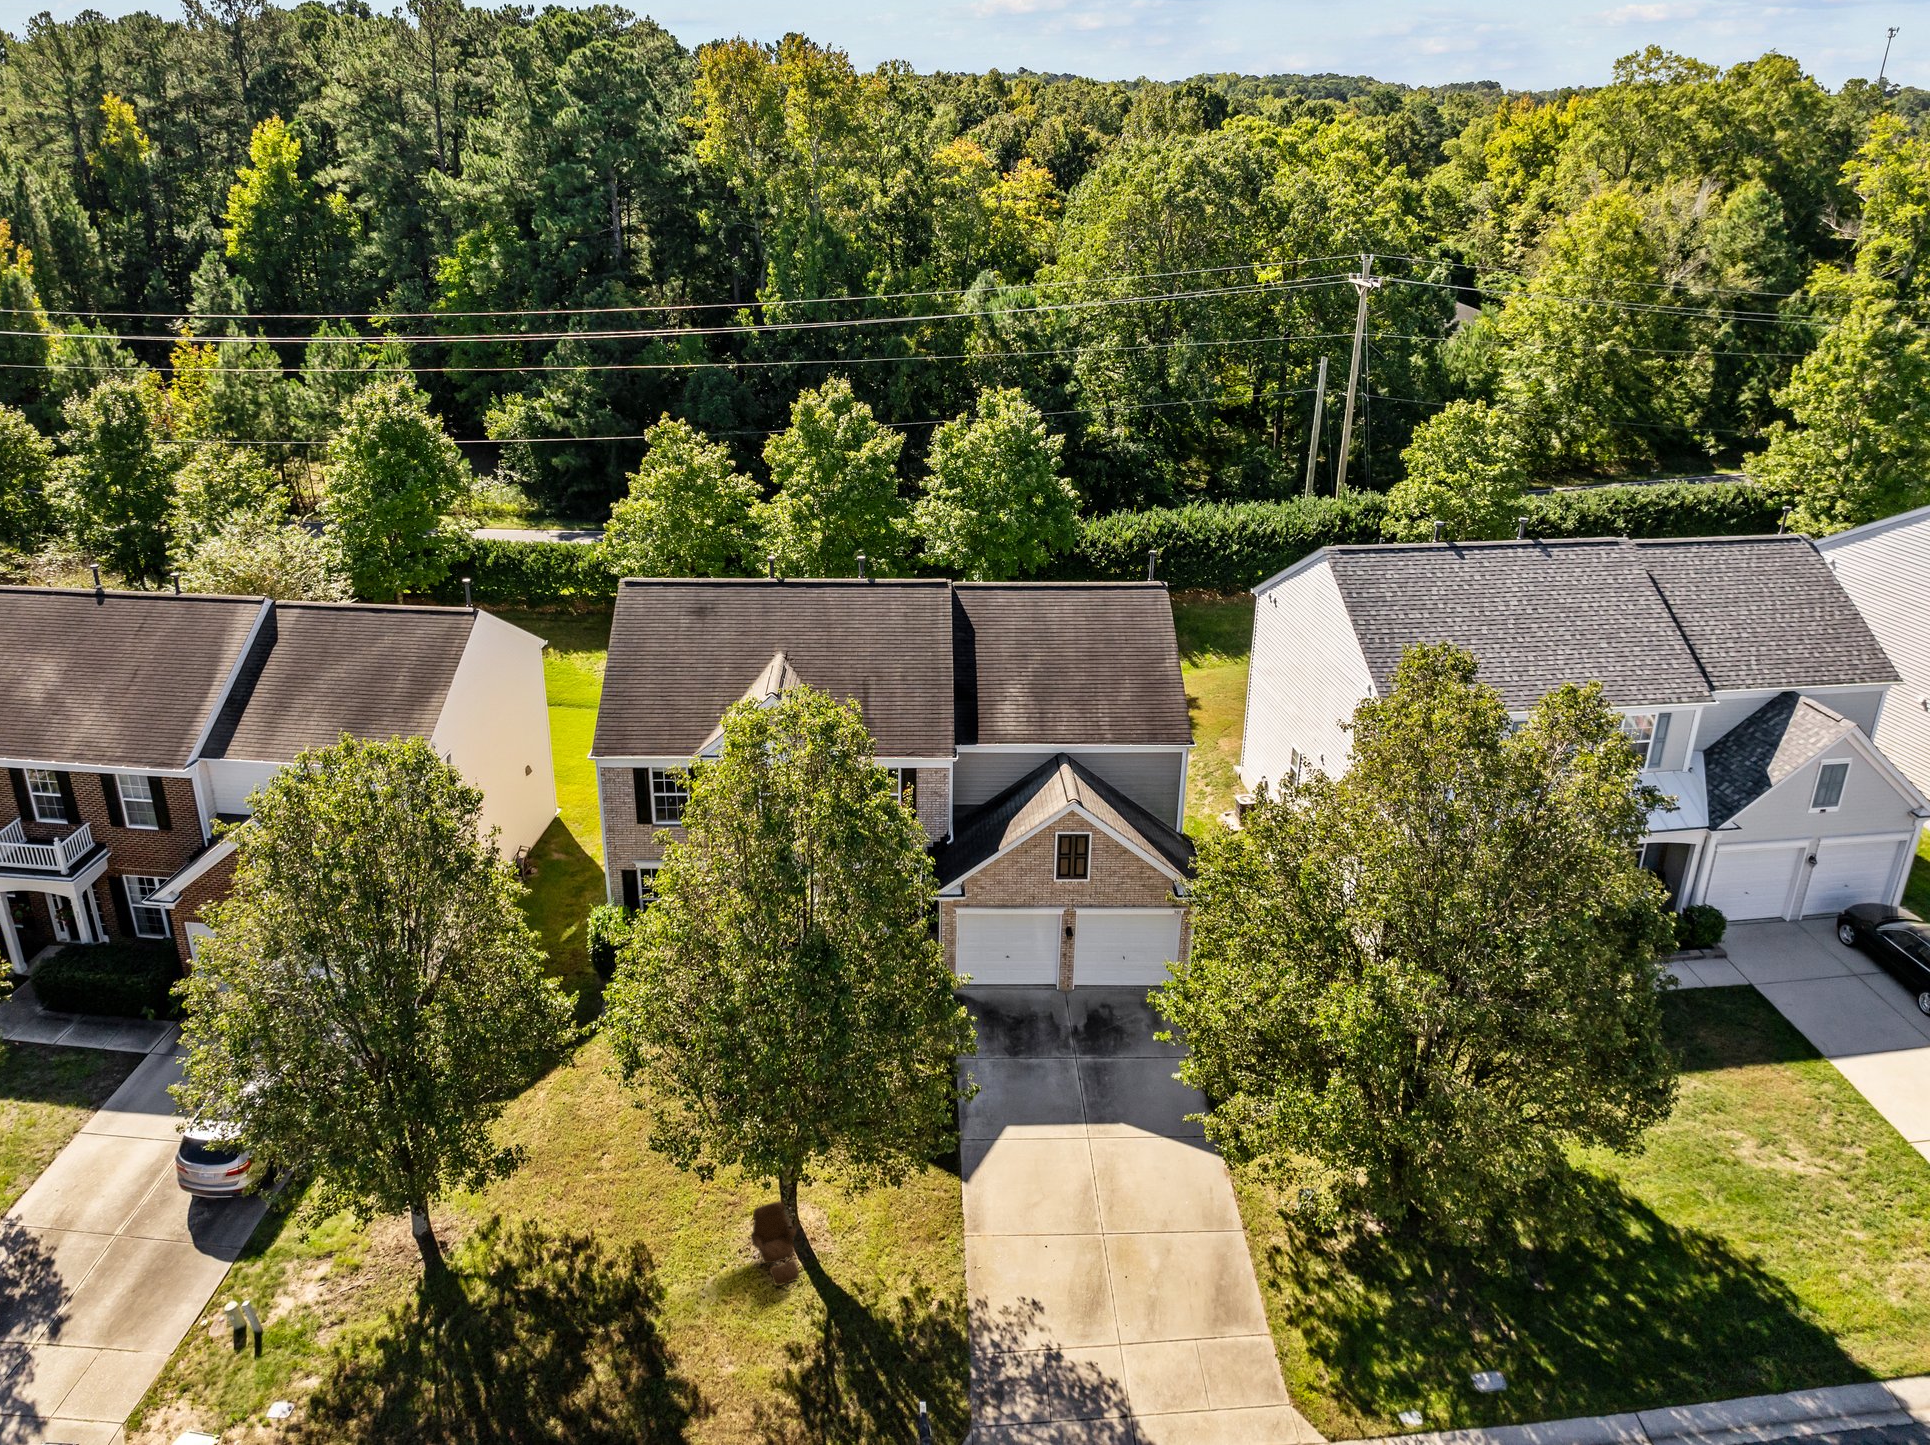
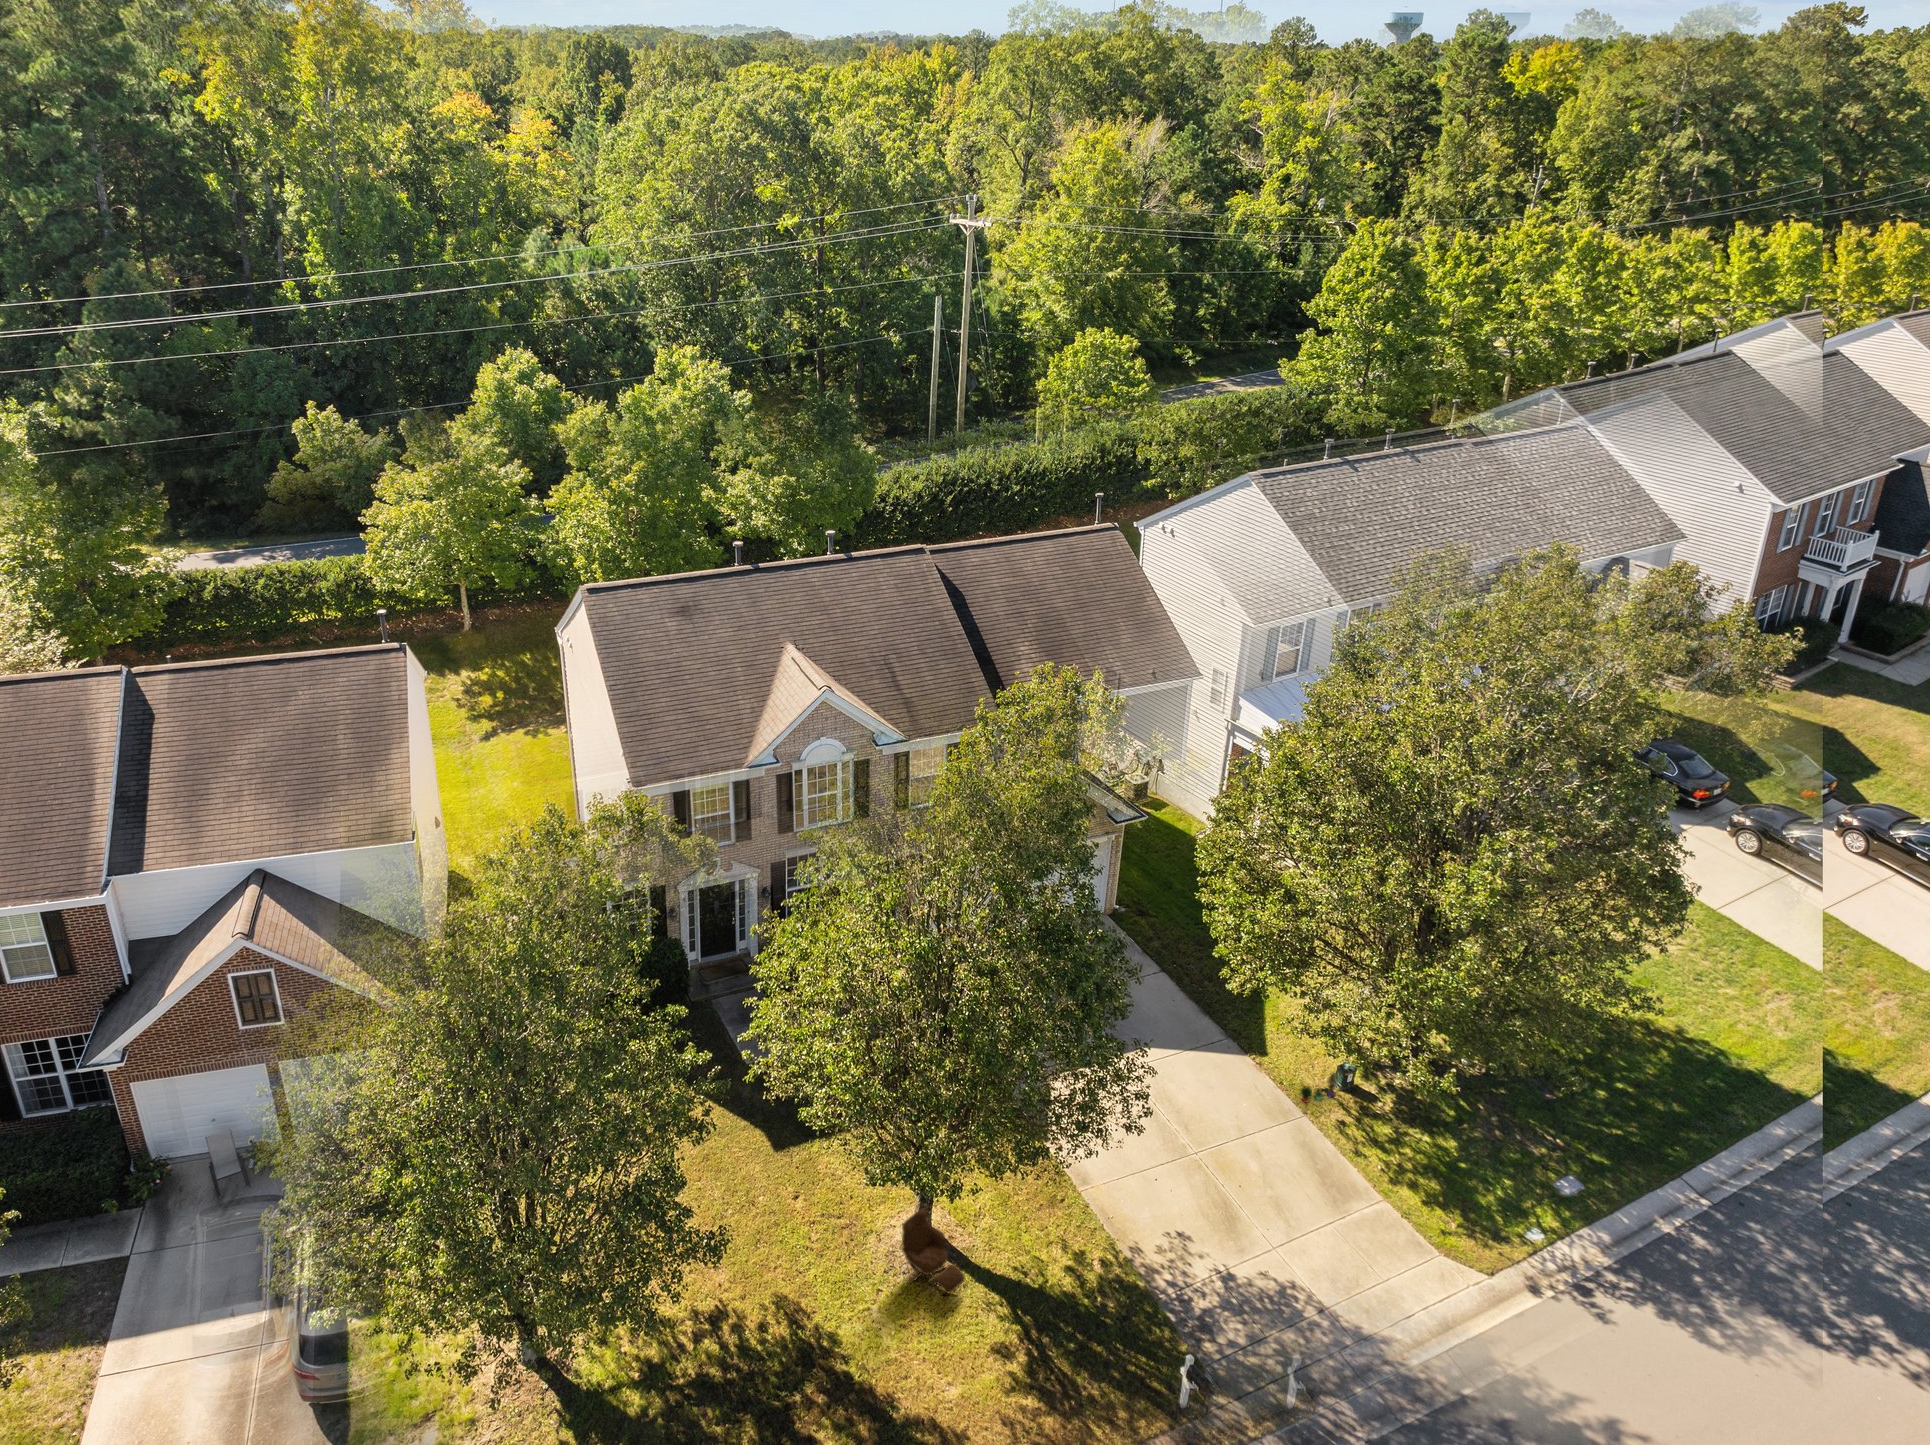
potted plant: none [1238,1188,1285,1218] -> present [1301,1072,1338,1103]

